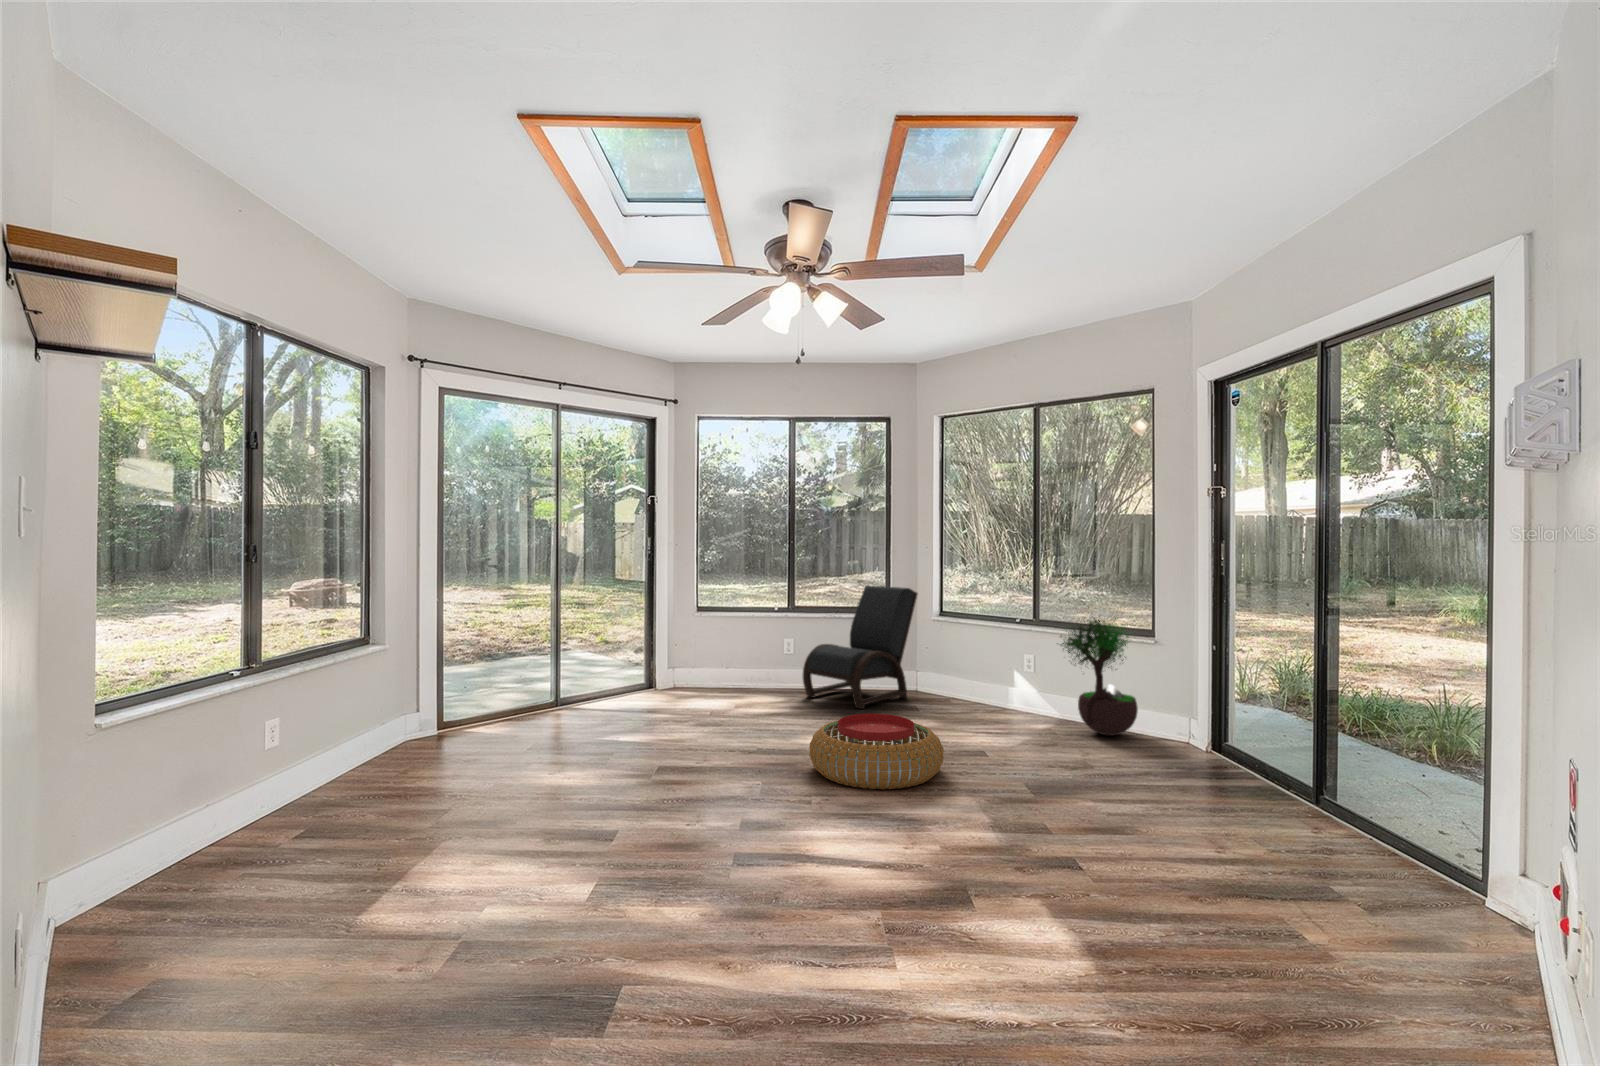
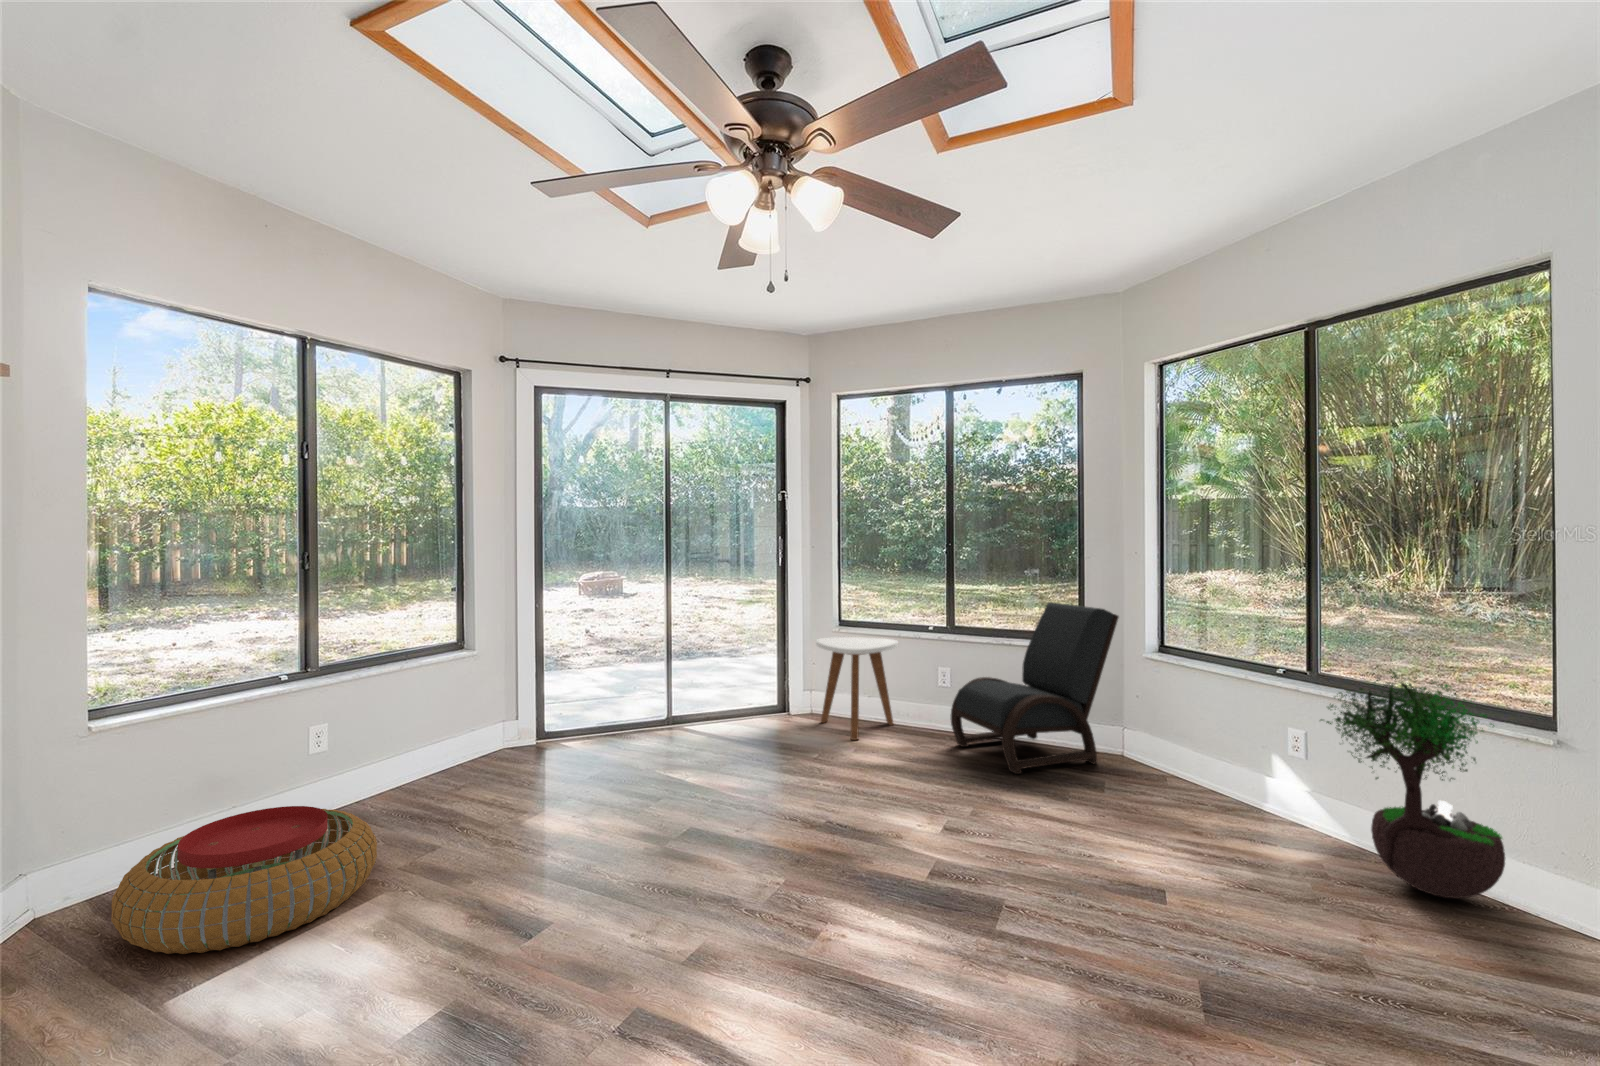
side table: none [685,620,753,702] -> present [816,637,898,740]
pouf: present [809,714,944,789] -> present [111,806,377,954]

